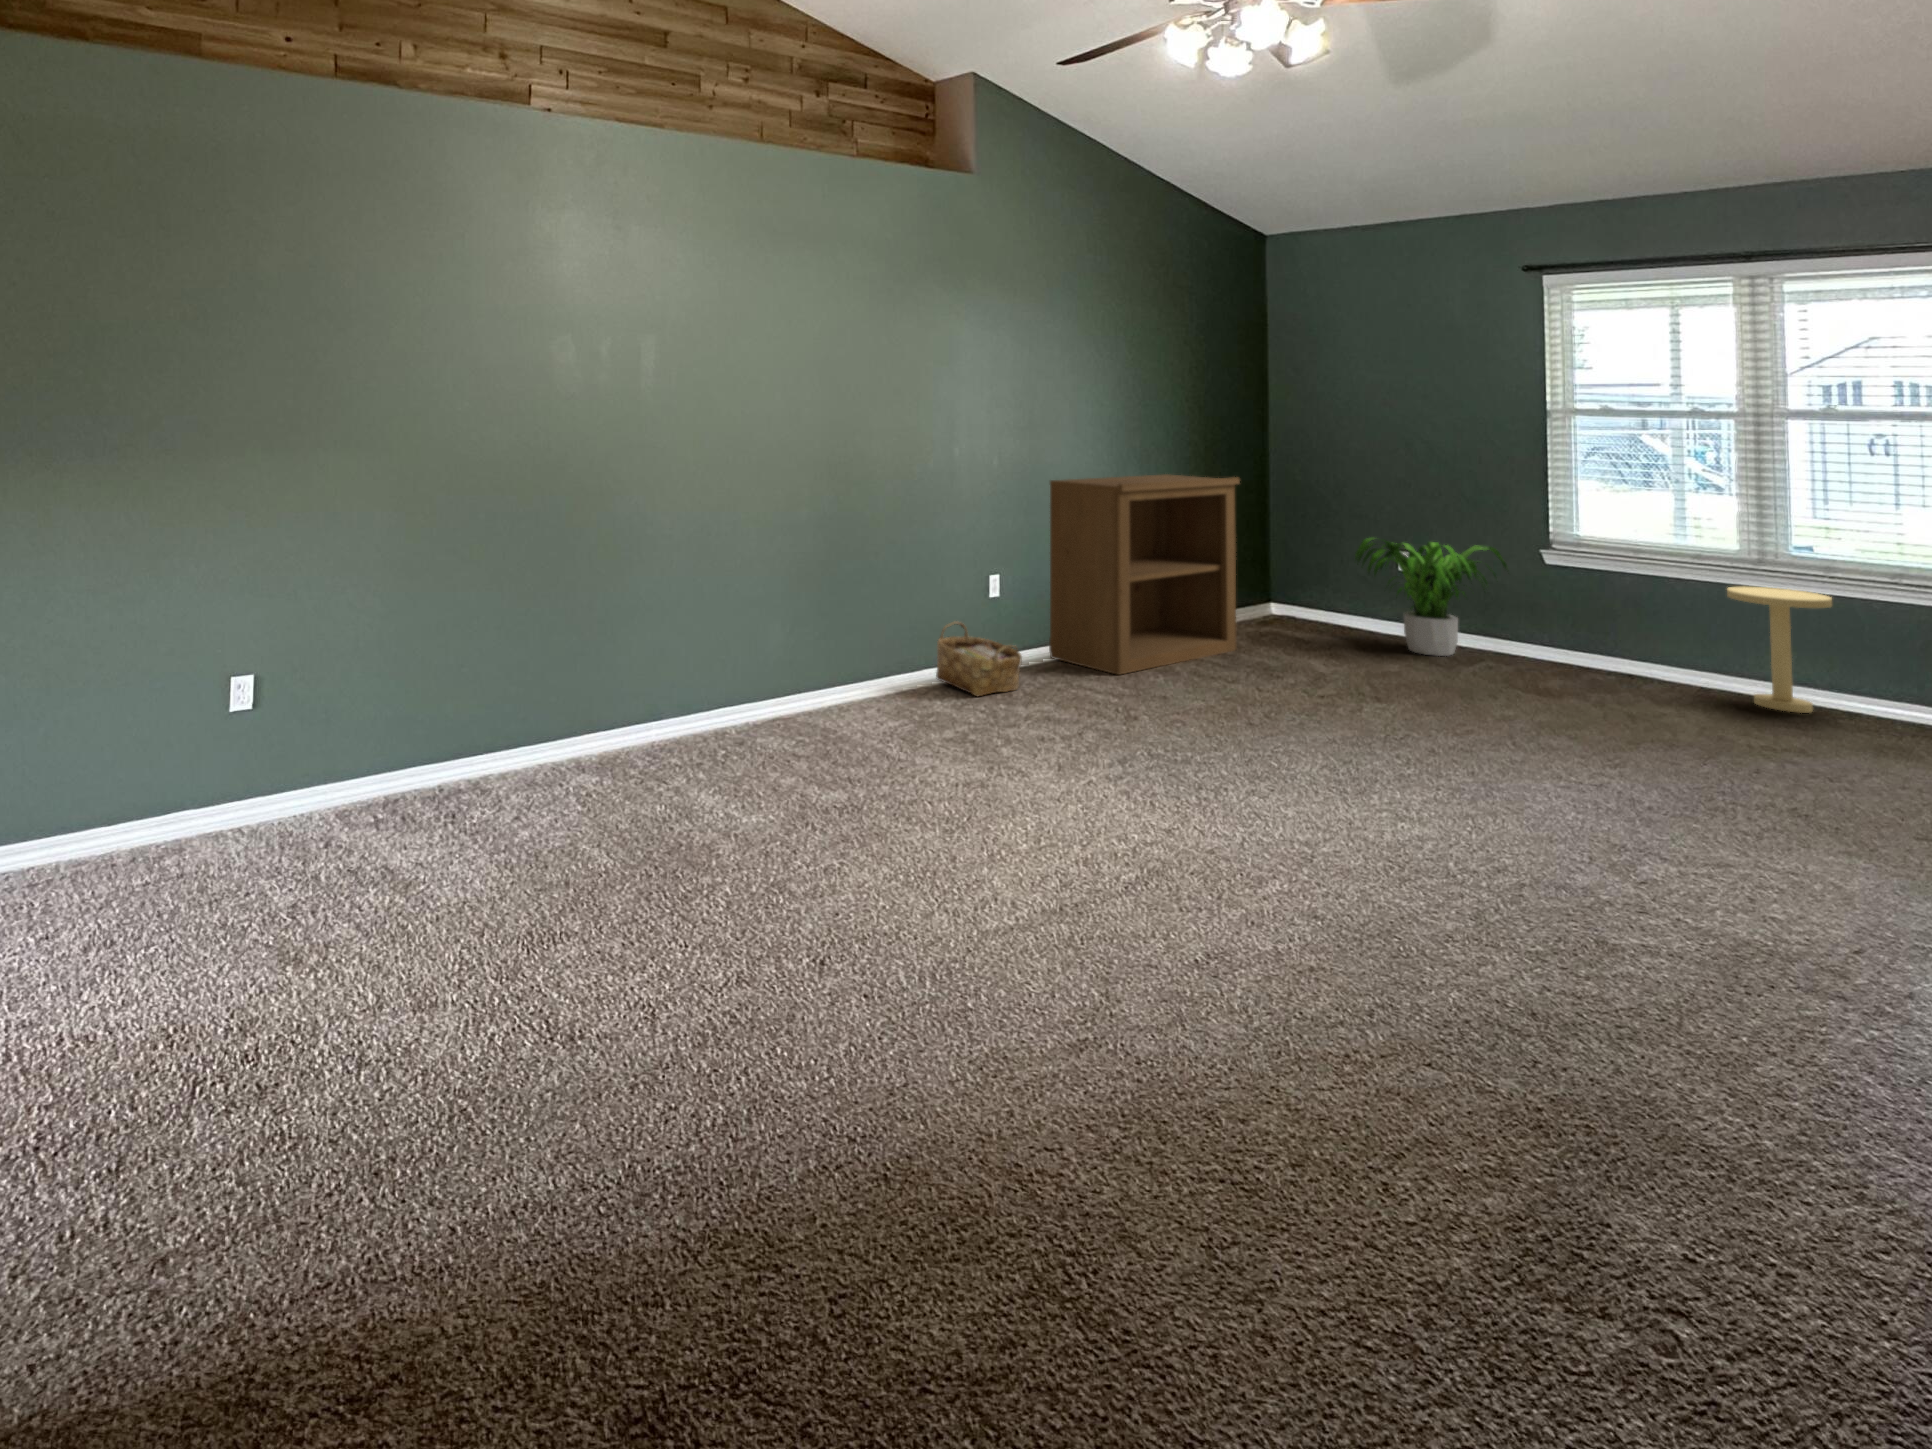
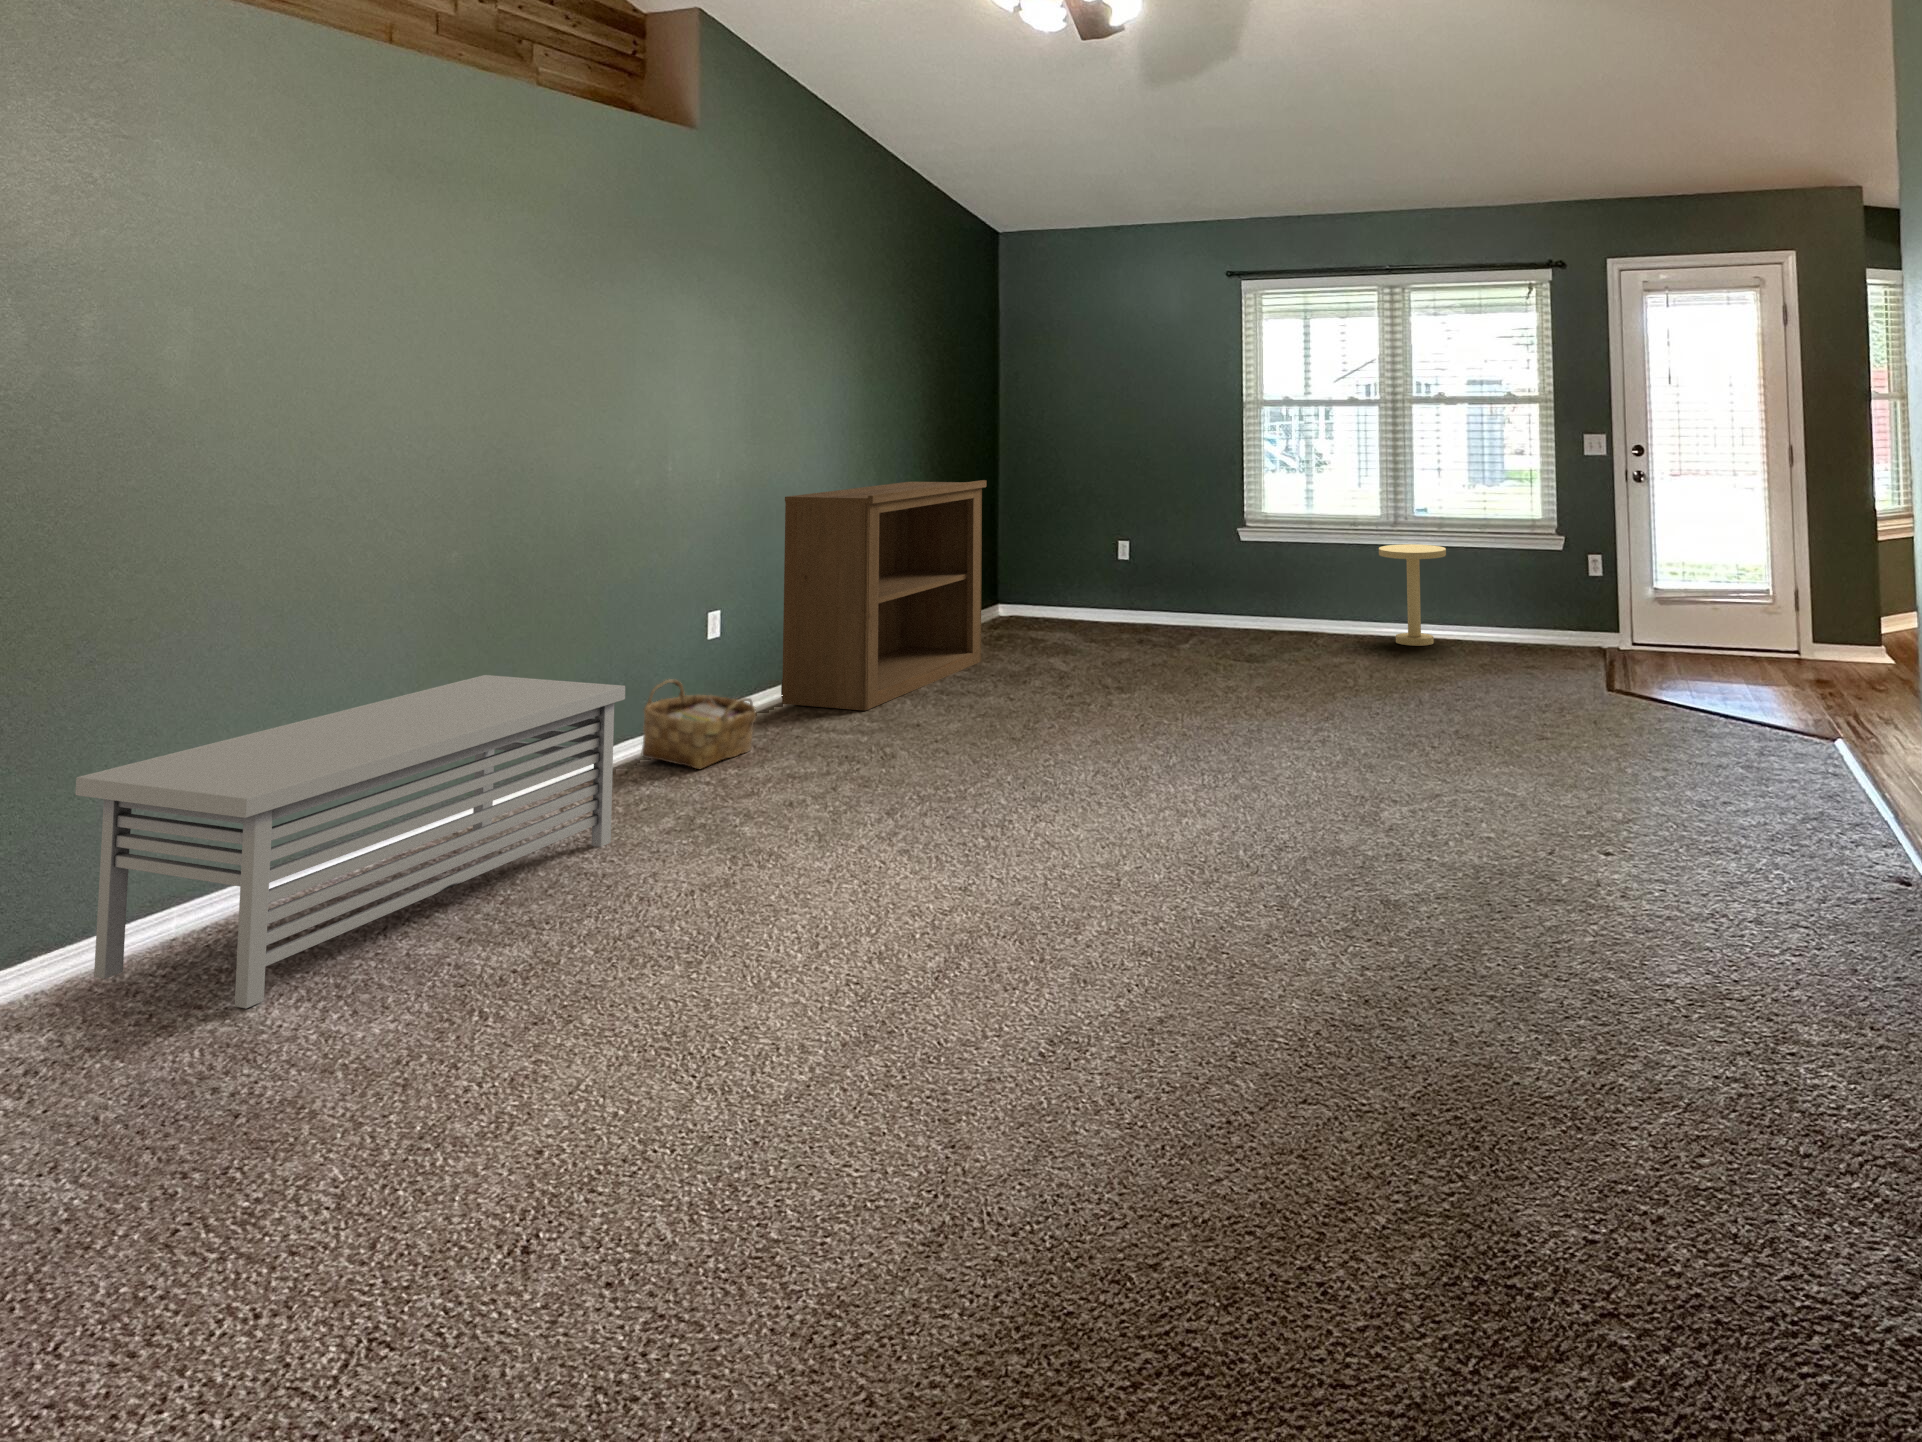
potted plant: present [1355,538,1507,656] -> none [1090,530,1218,639]
storage bench: none [608,596,915,785] -> present [75,675,625,1009]

